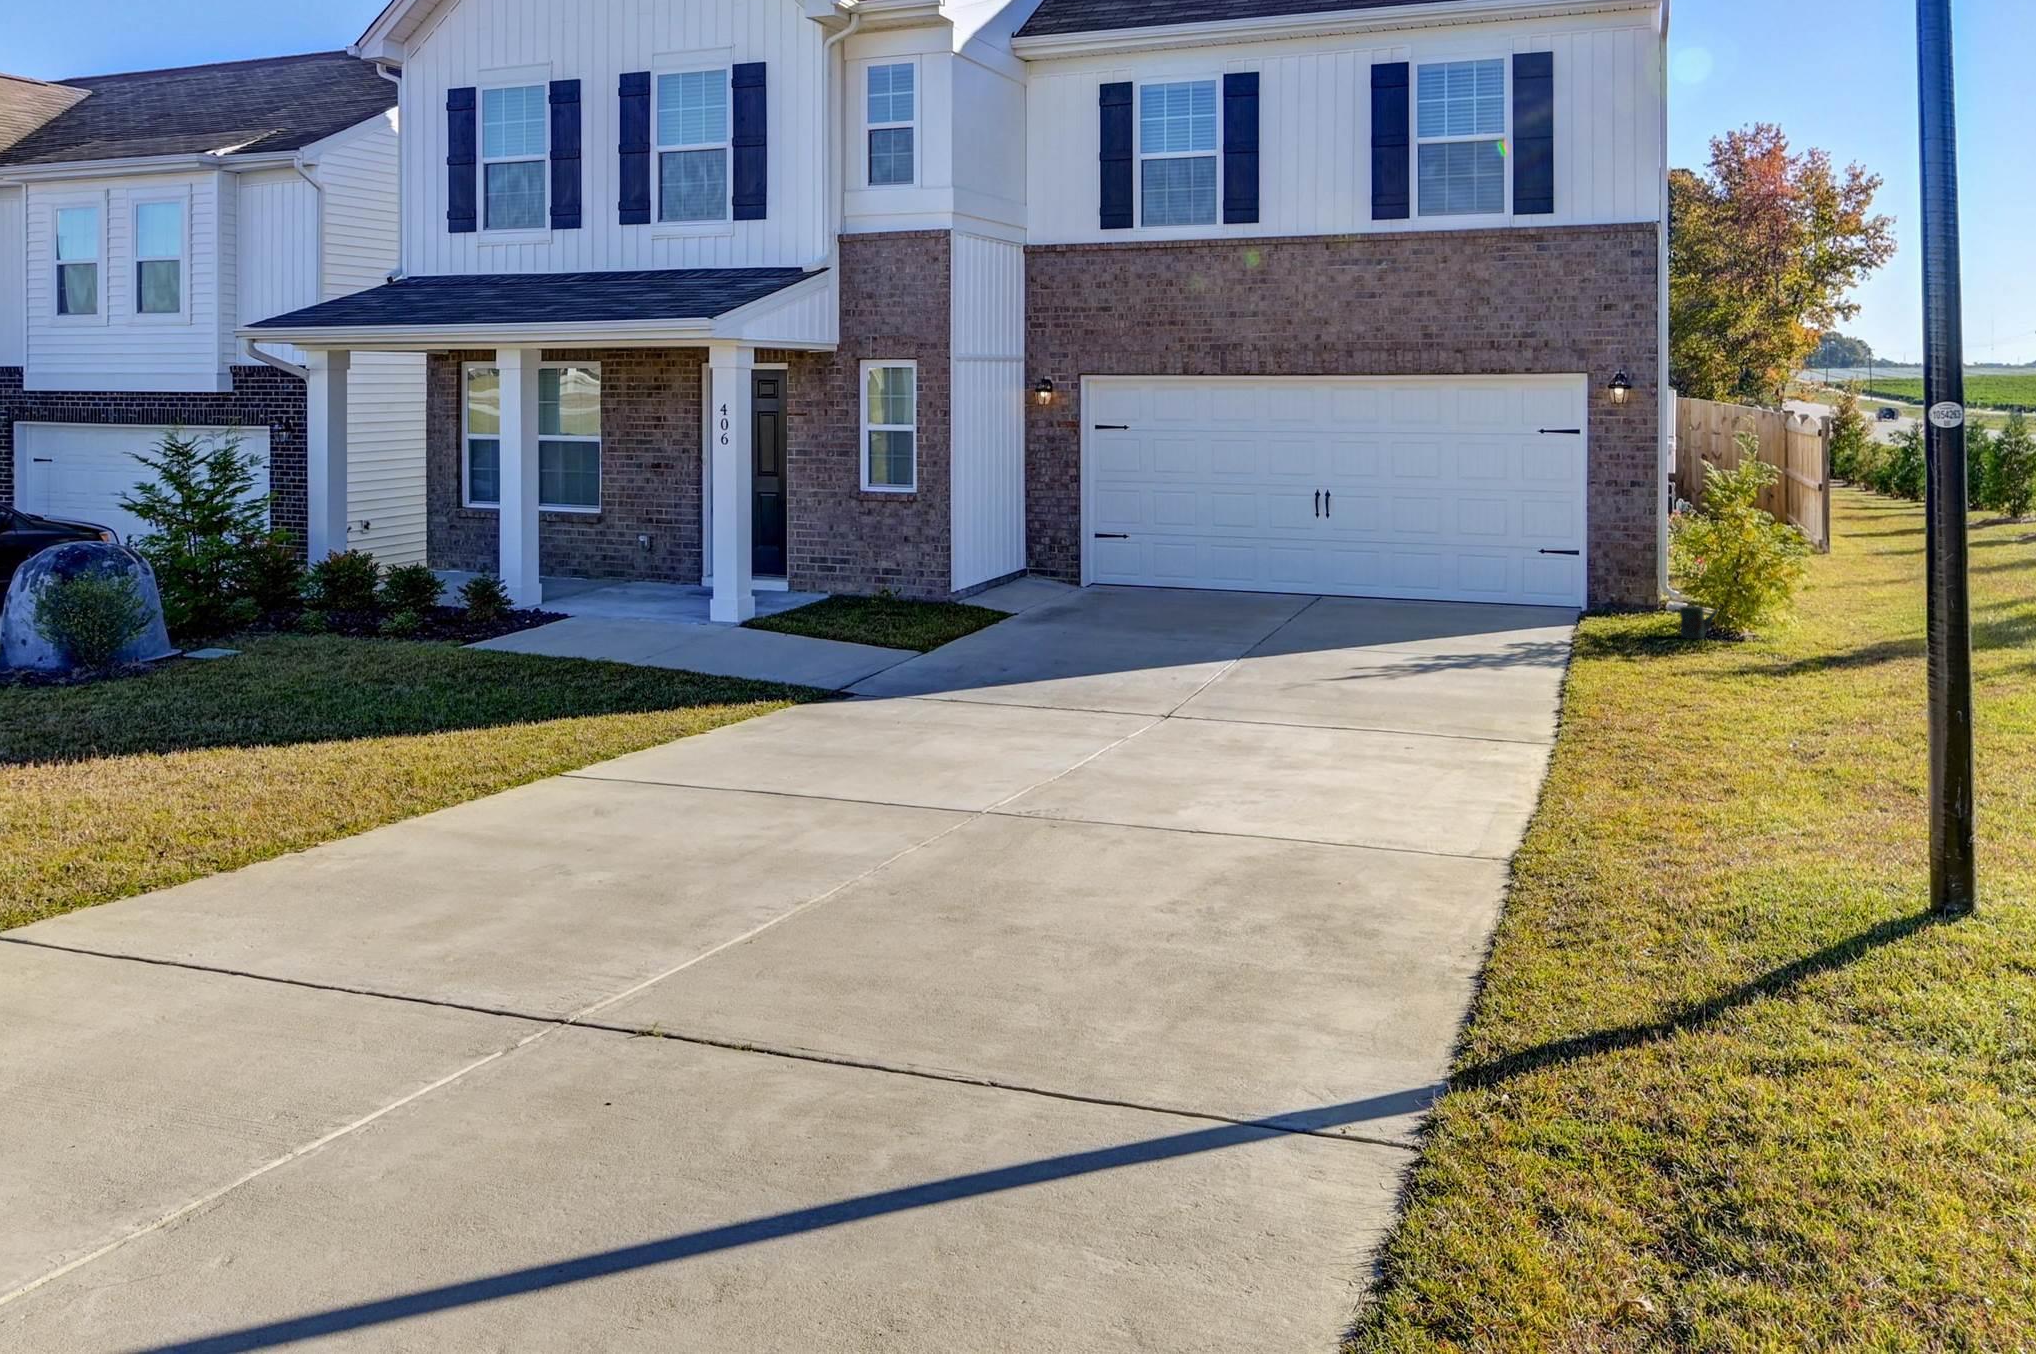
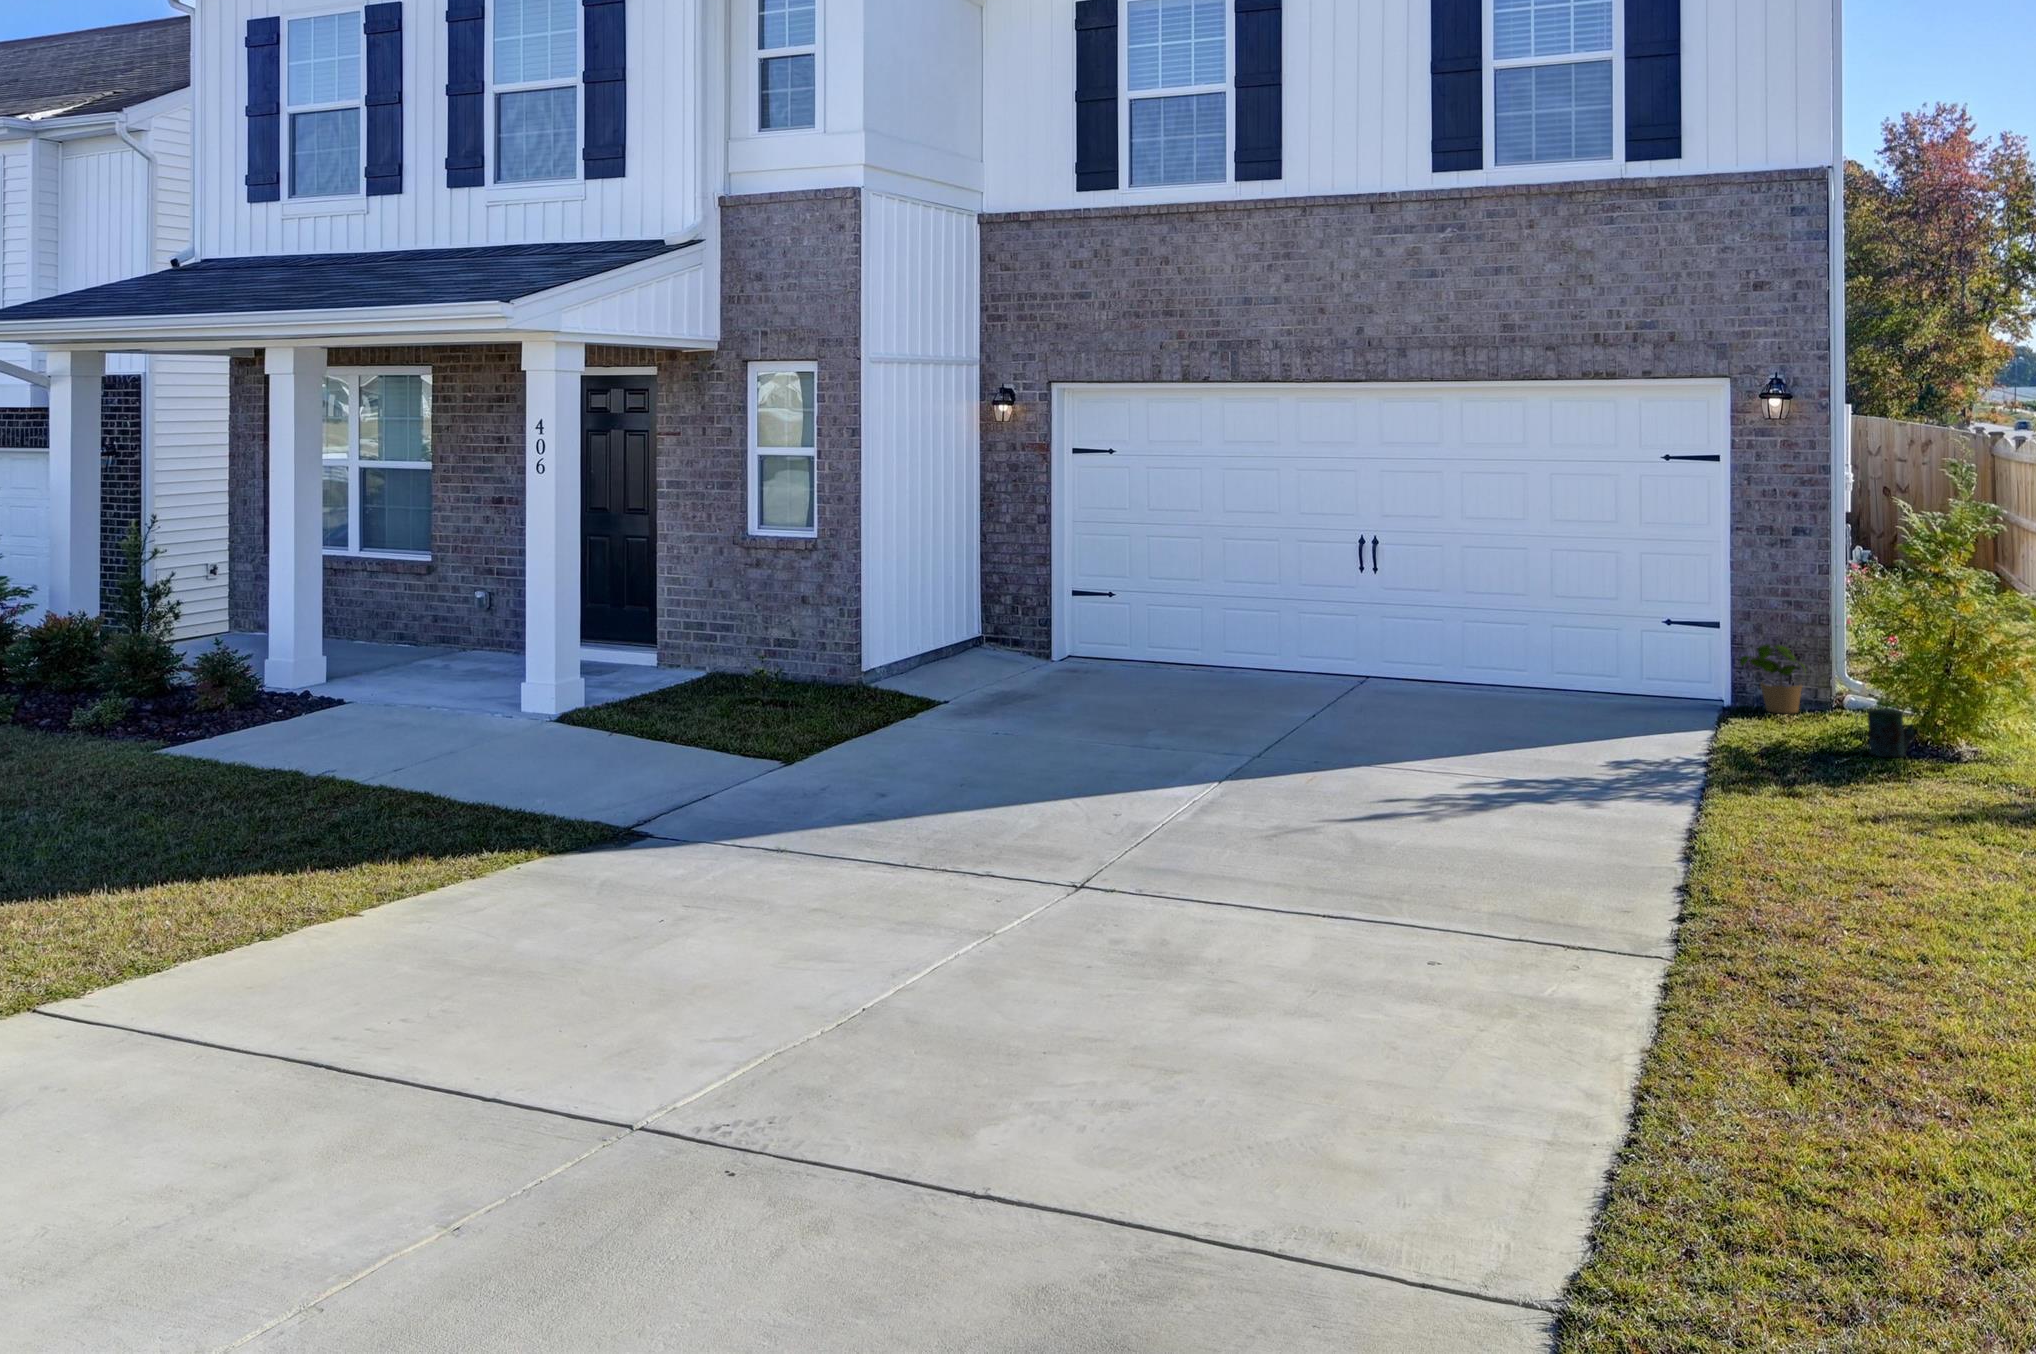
potted plant: none [1593,565,1640,614] -> present [1740,644,1805,714]

